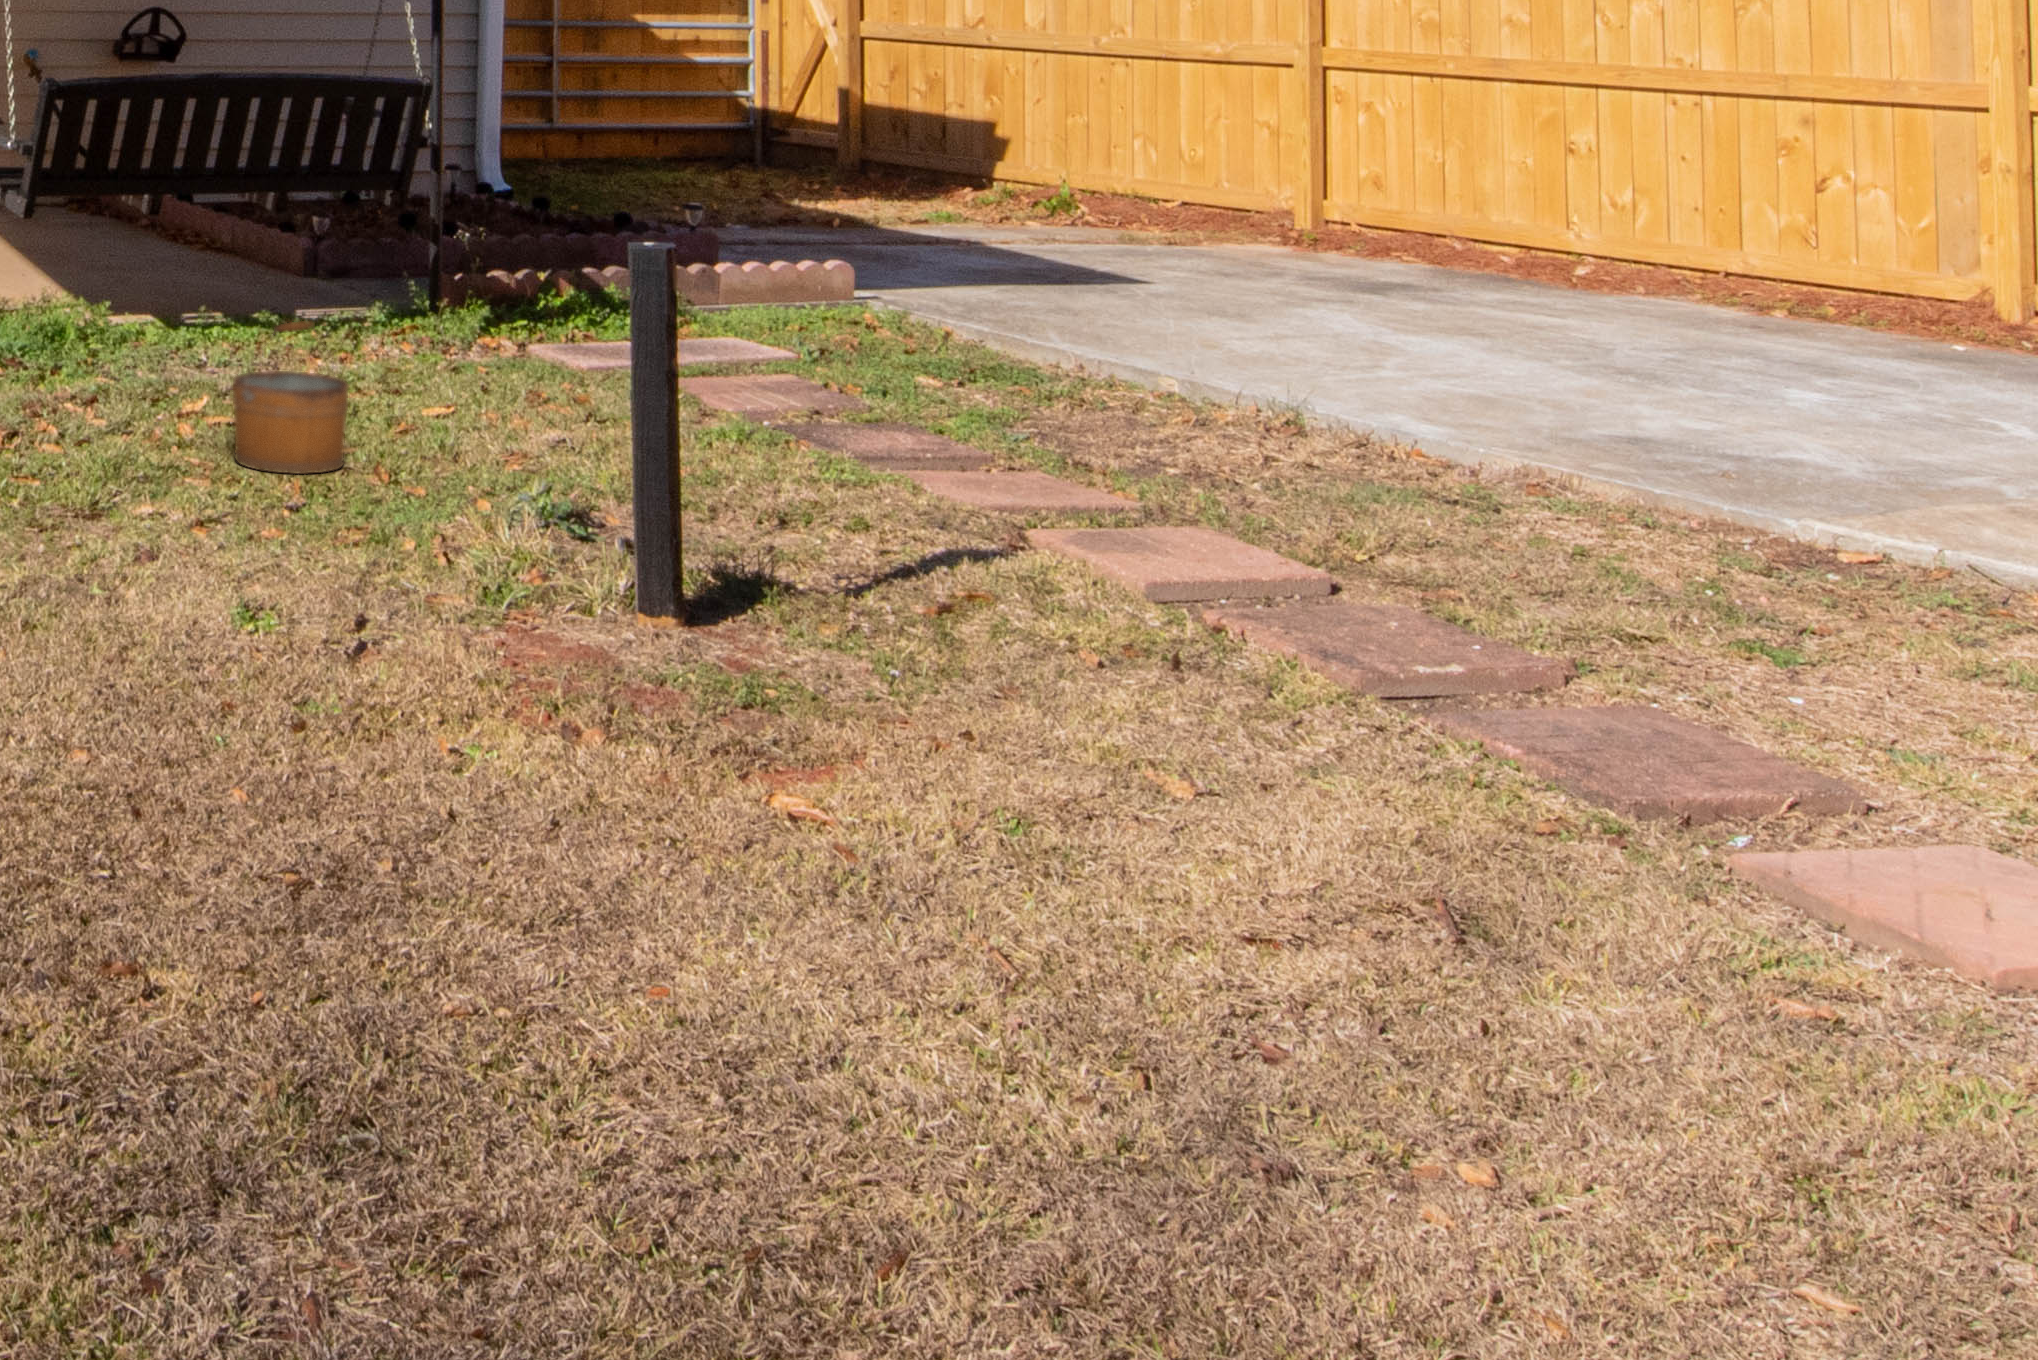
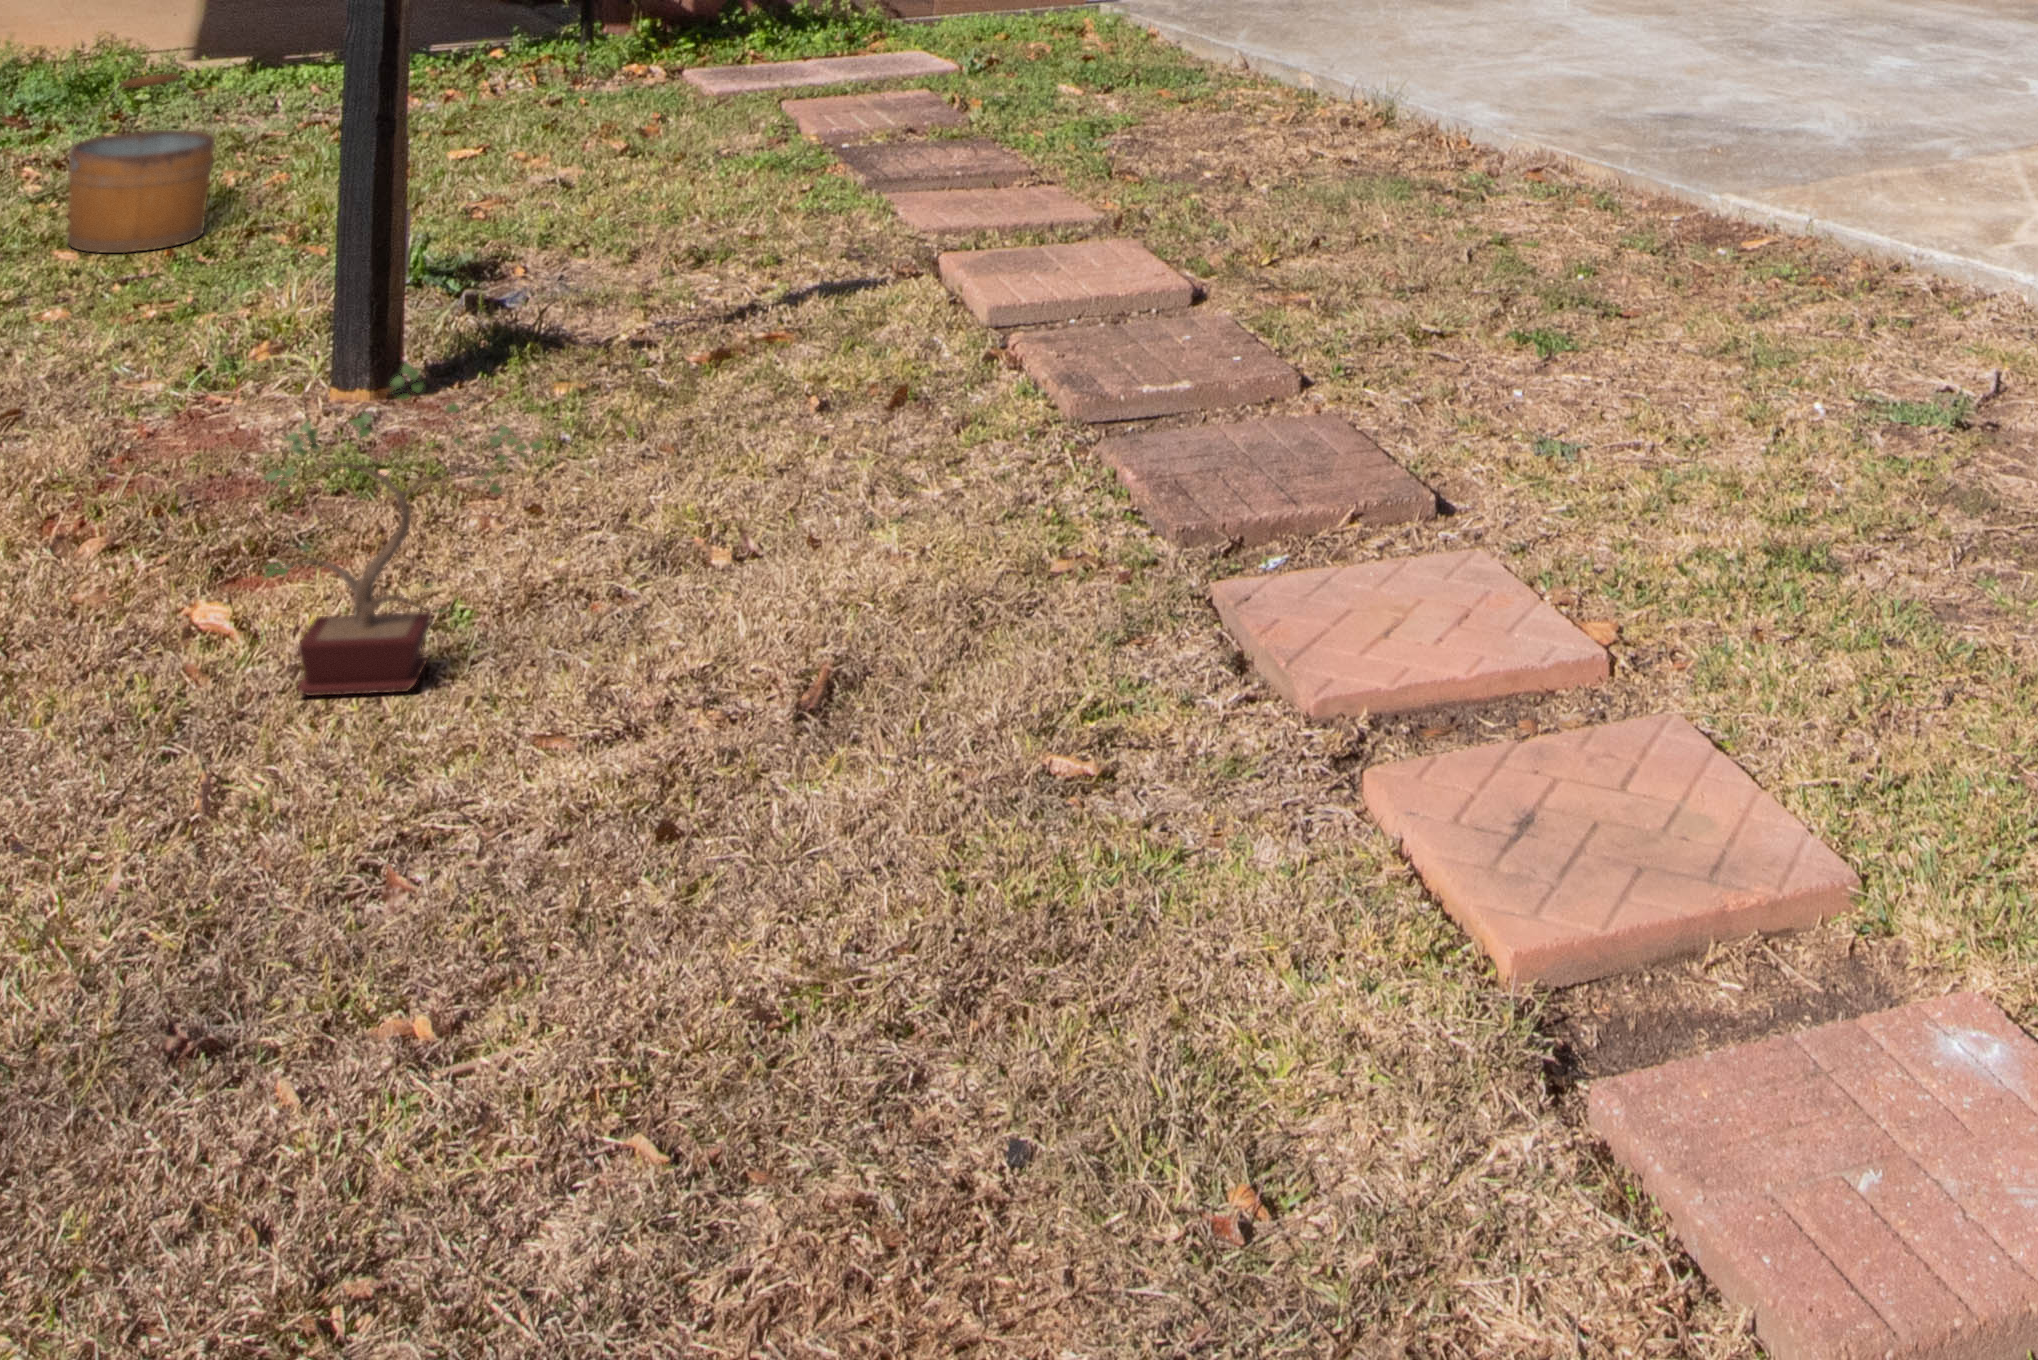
potted plant: none [954,545,1202,815] -> present [264,363,543,696]

